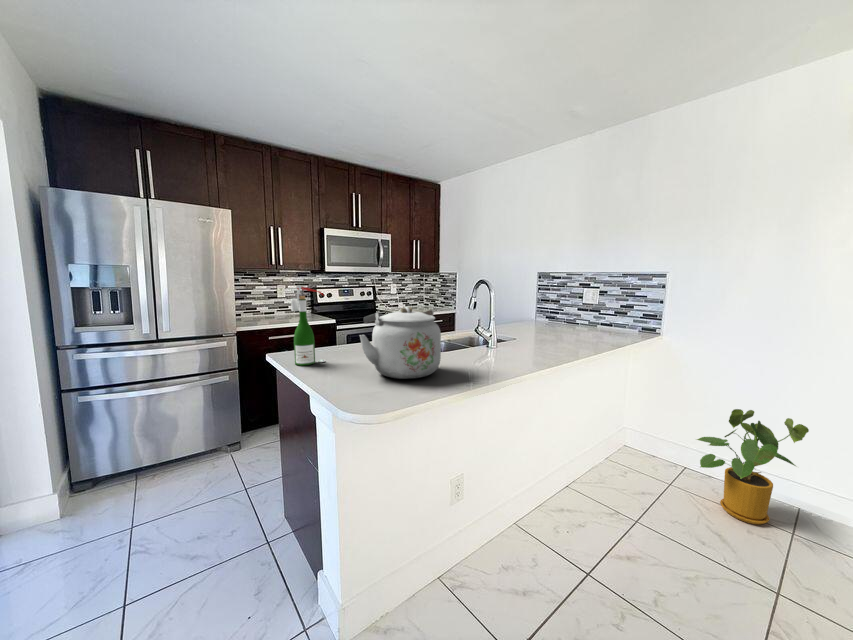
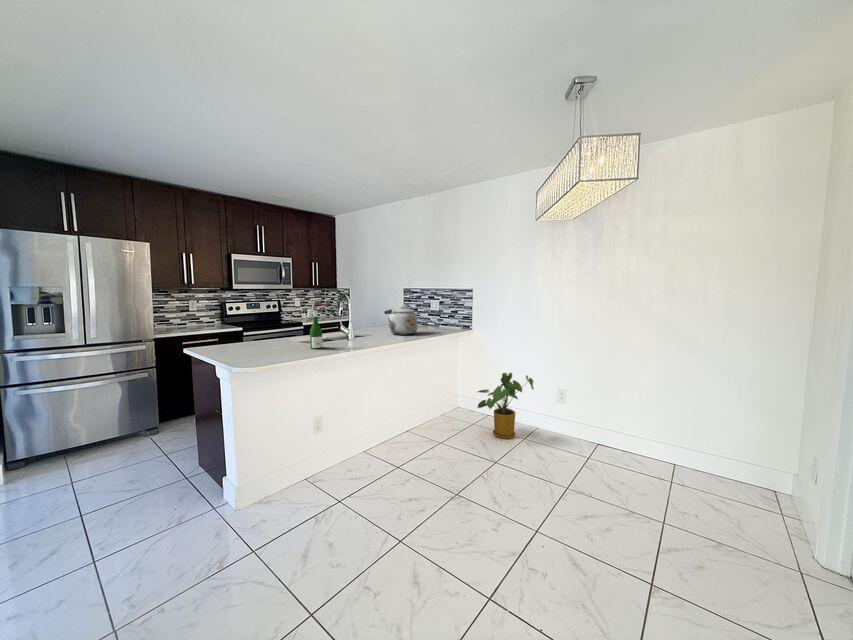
wine bottle: present [291,285,325,366] -> present [308,301,328,349]
kettle: present [359,307,441,379] -> present [384,306,418,335]

